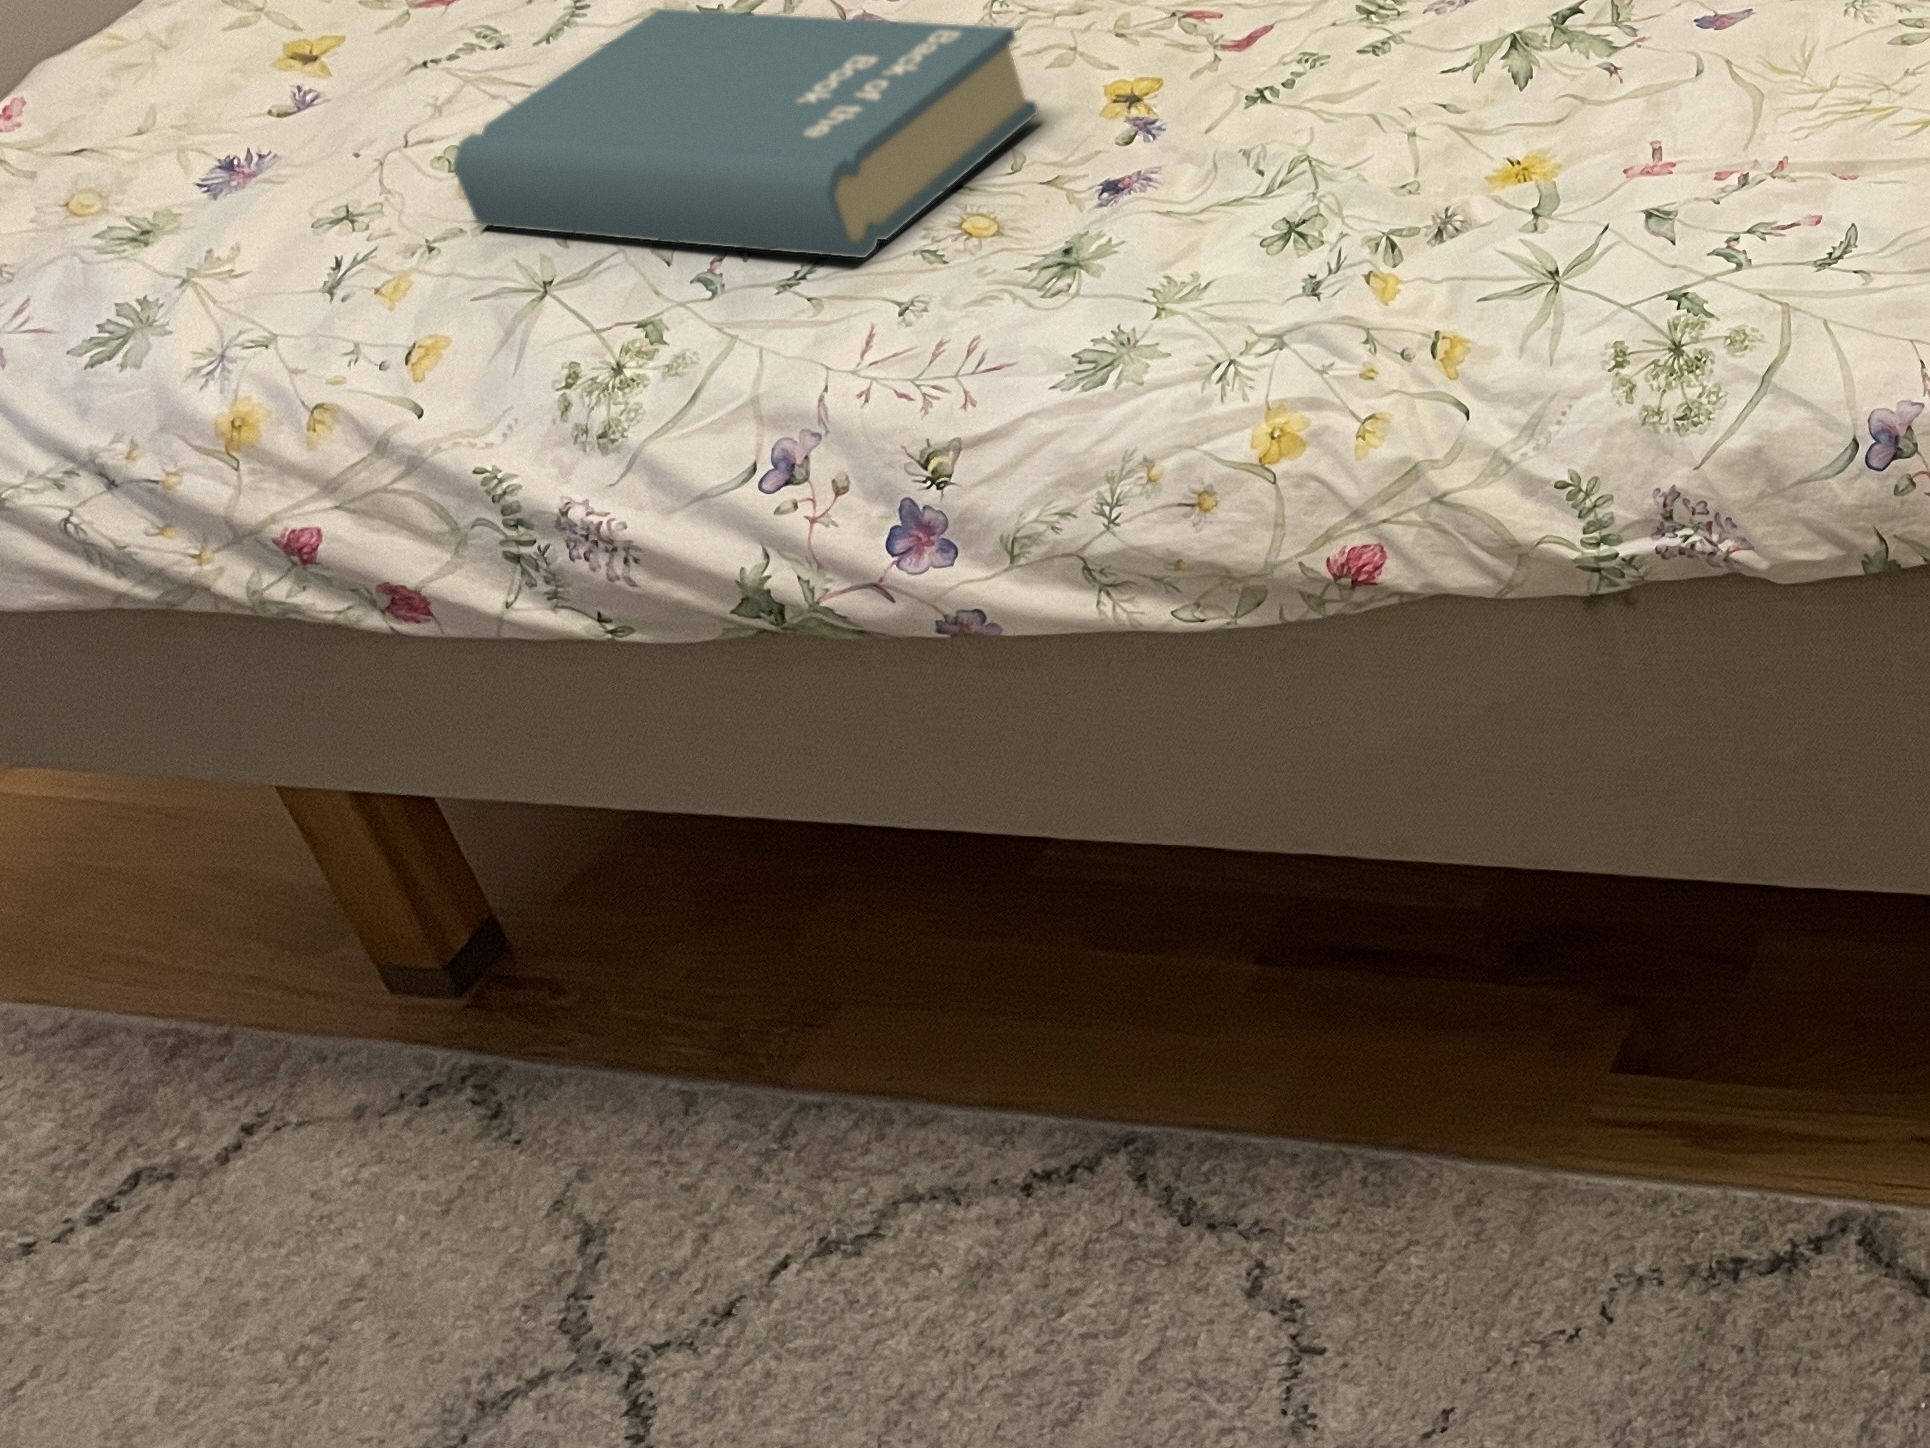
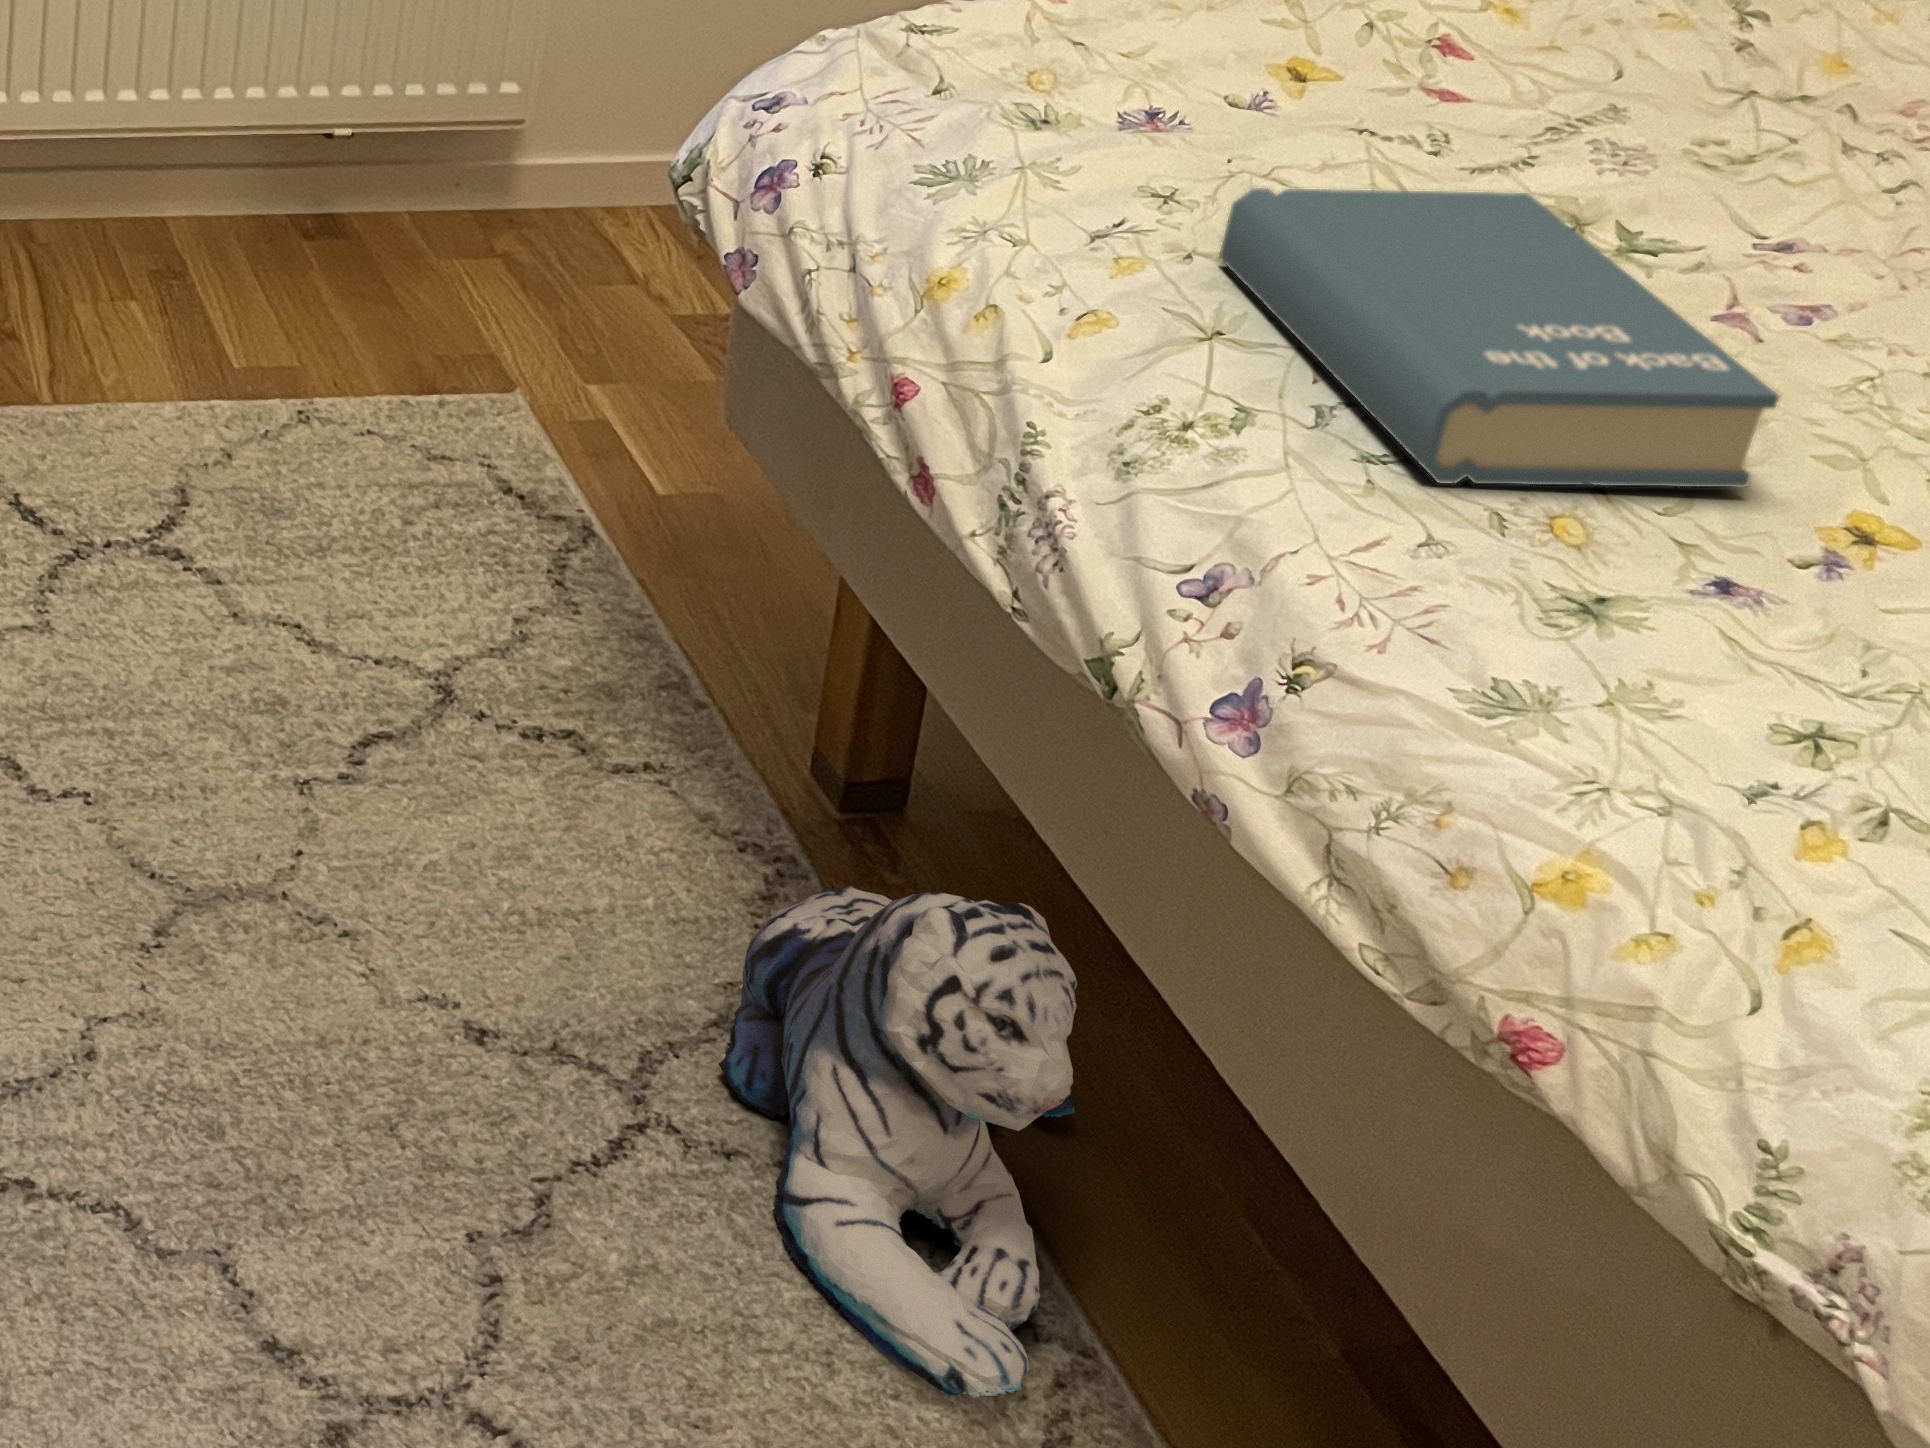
plush toy: none [550,867,1133,1319] -> present [719,886,1077,1399]

